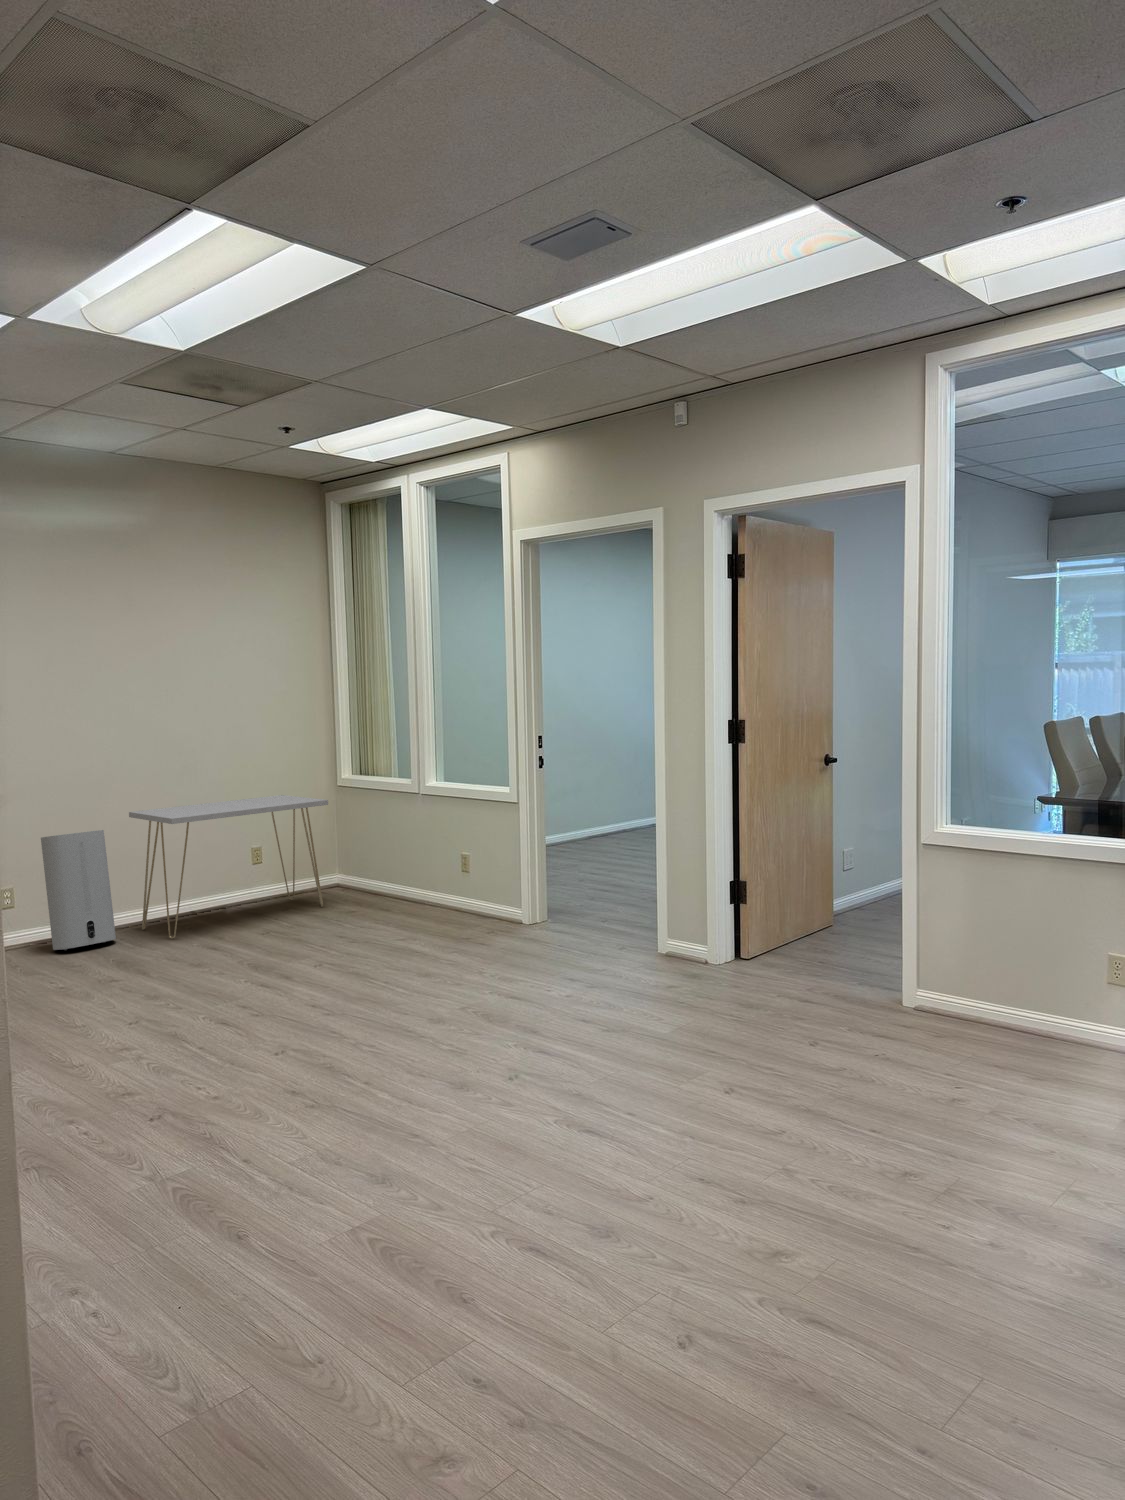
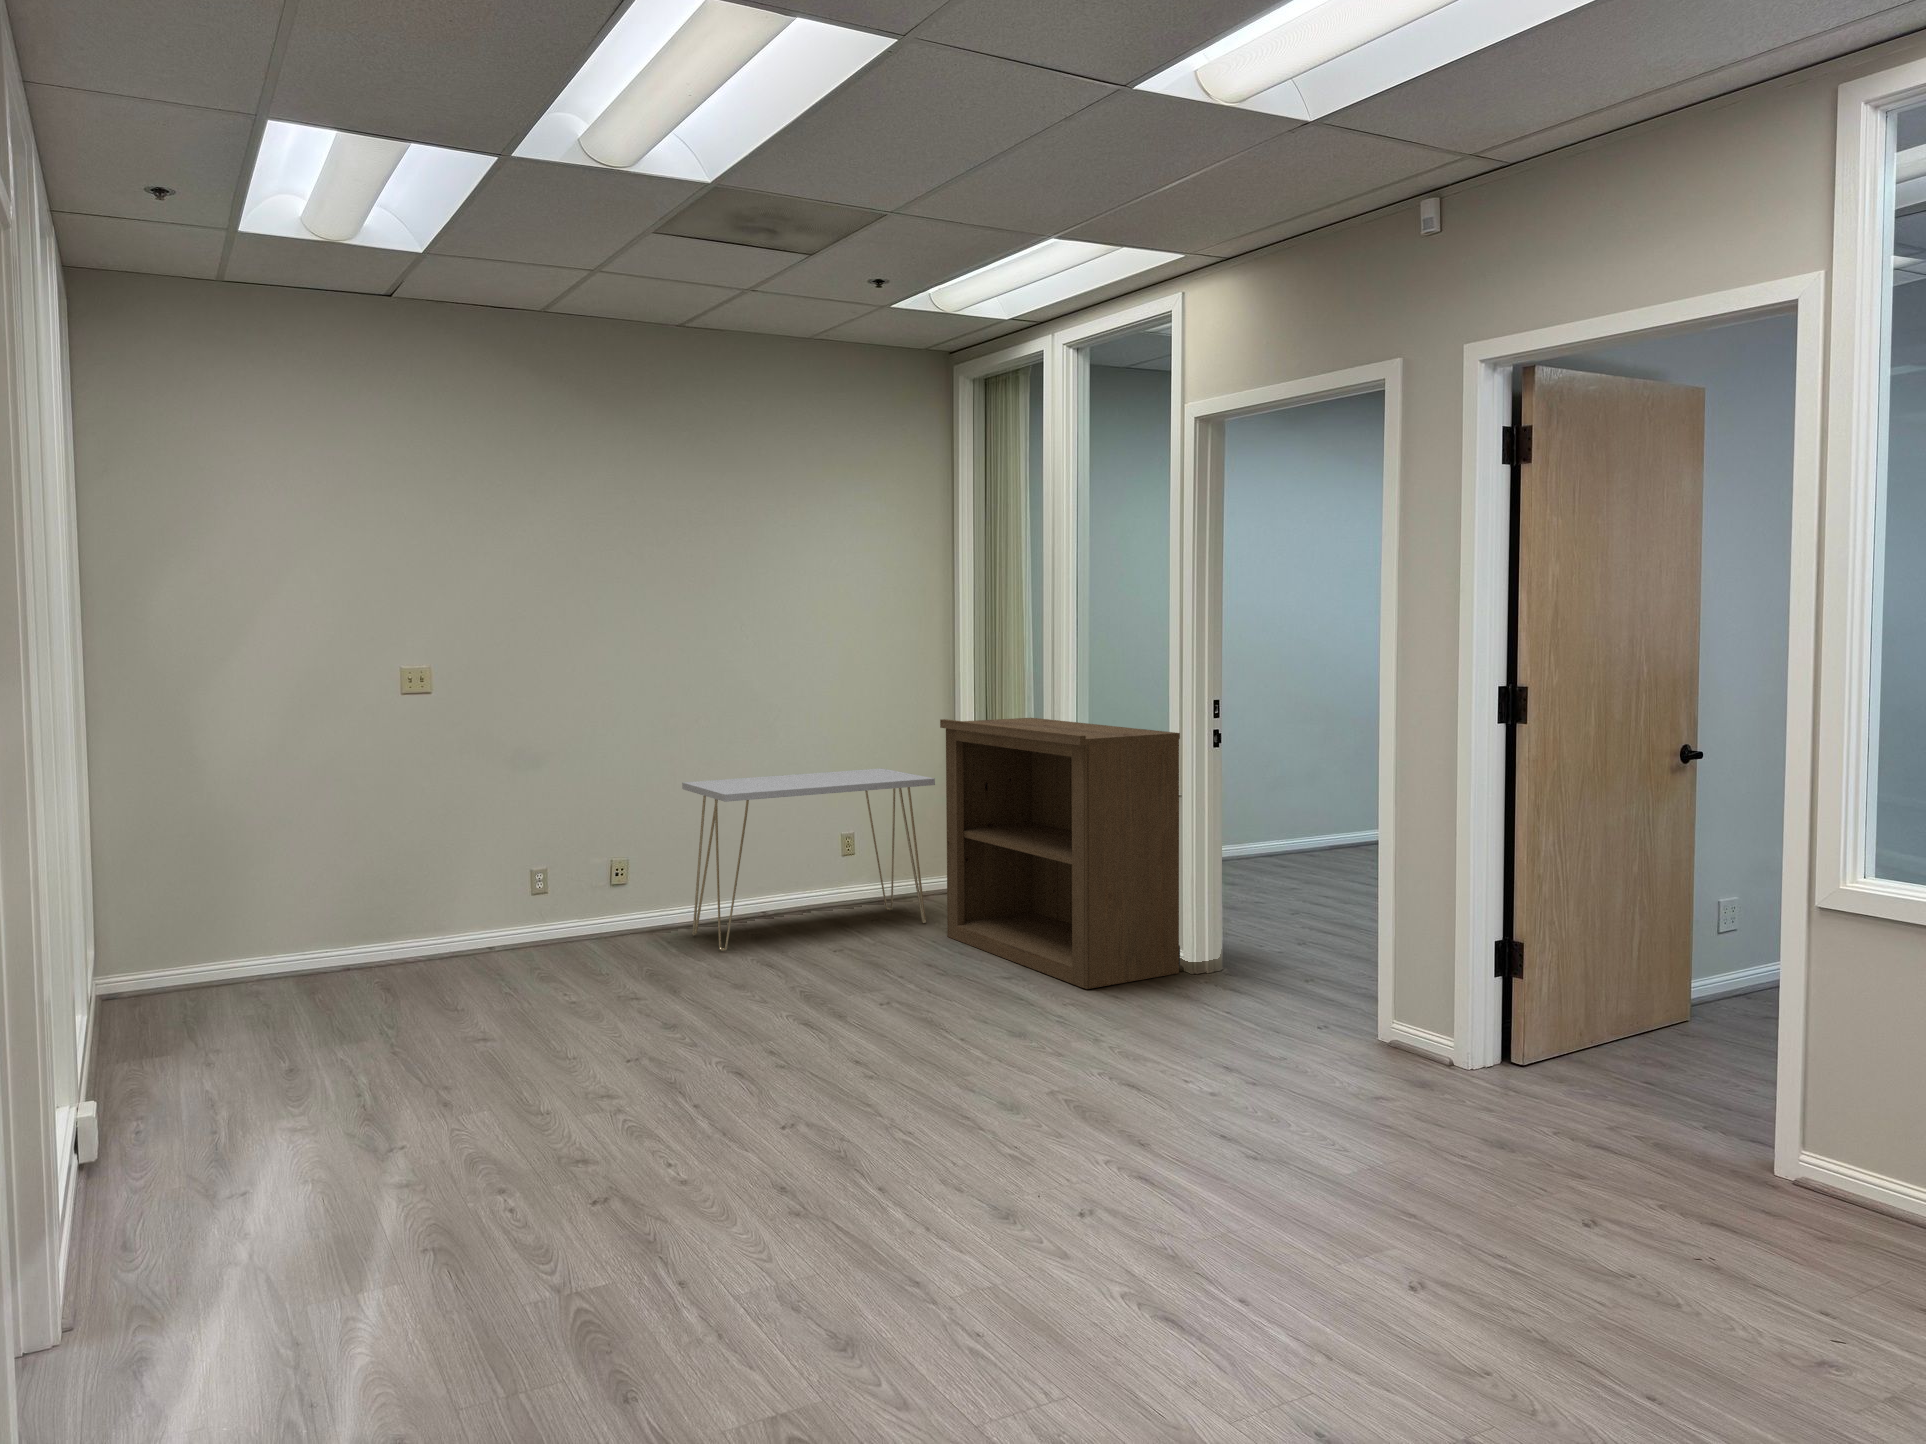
bookshelf: none [334,753,517,941] -> present [940,718,1180,989]
air purifier: present [41,830,116,950] -> none [573,804,657,955]

